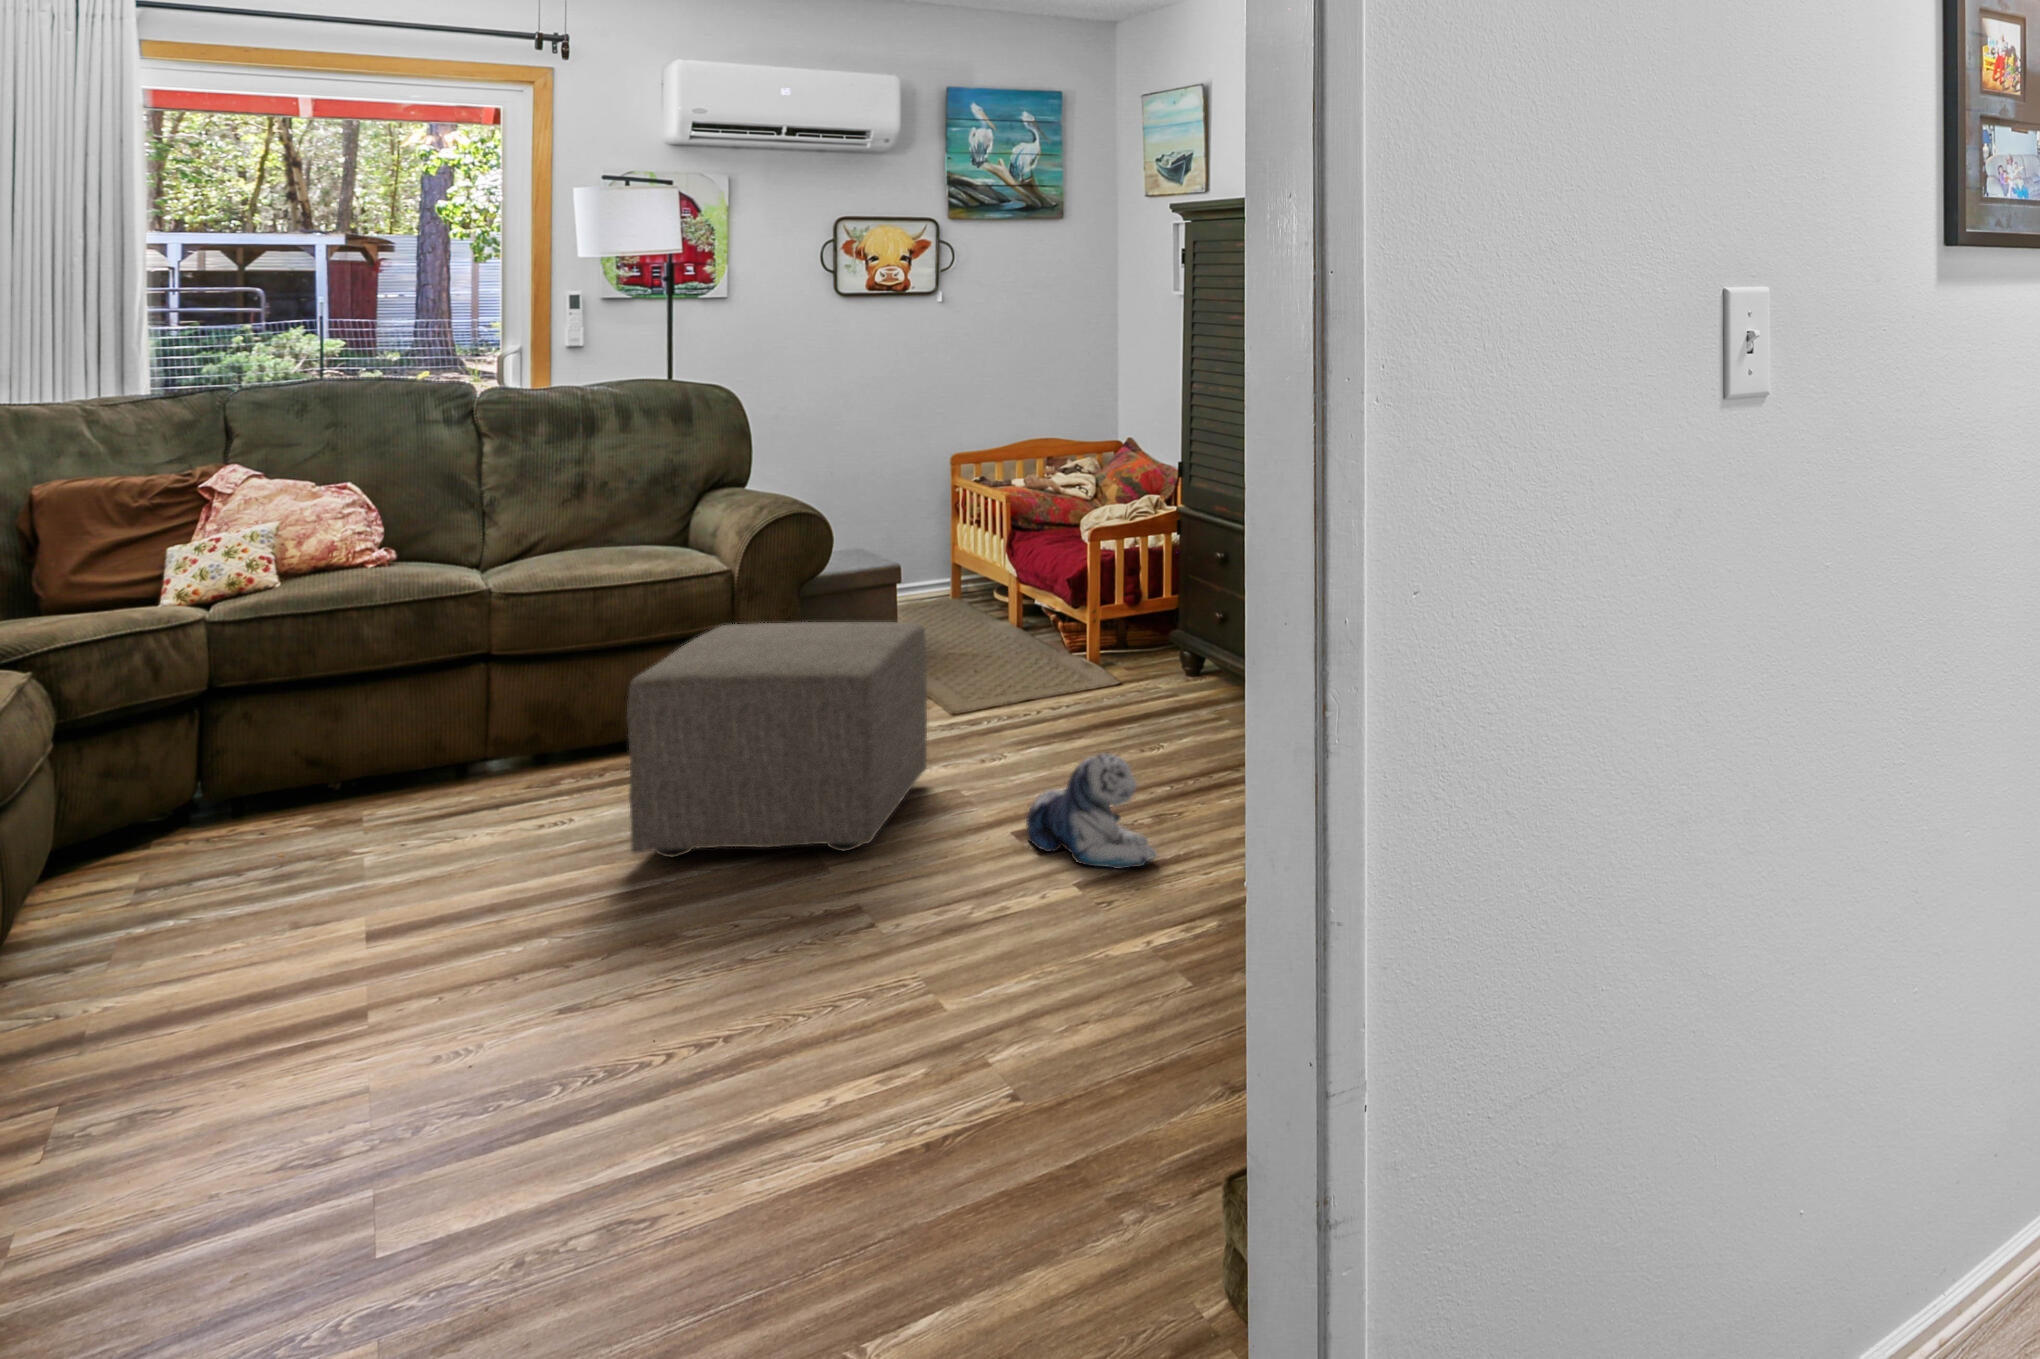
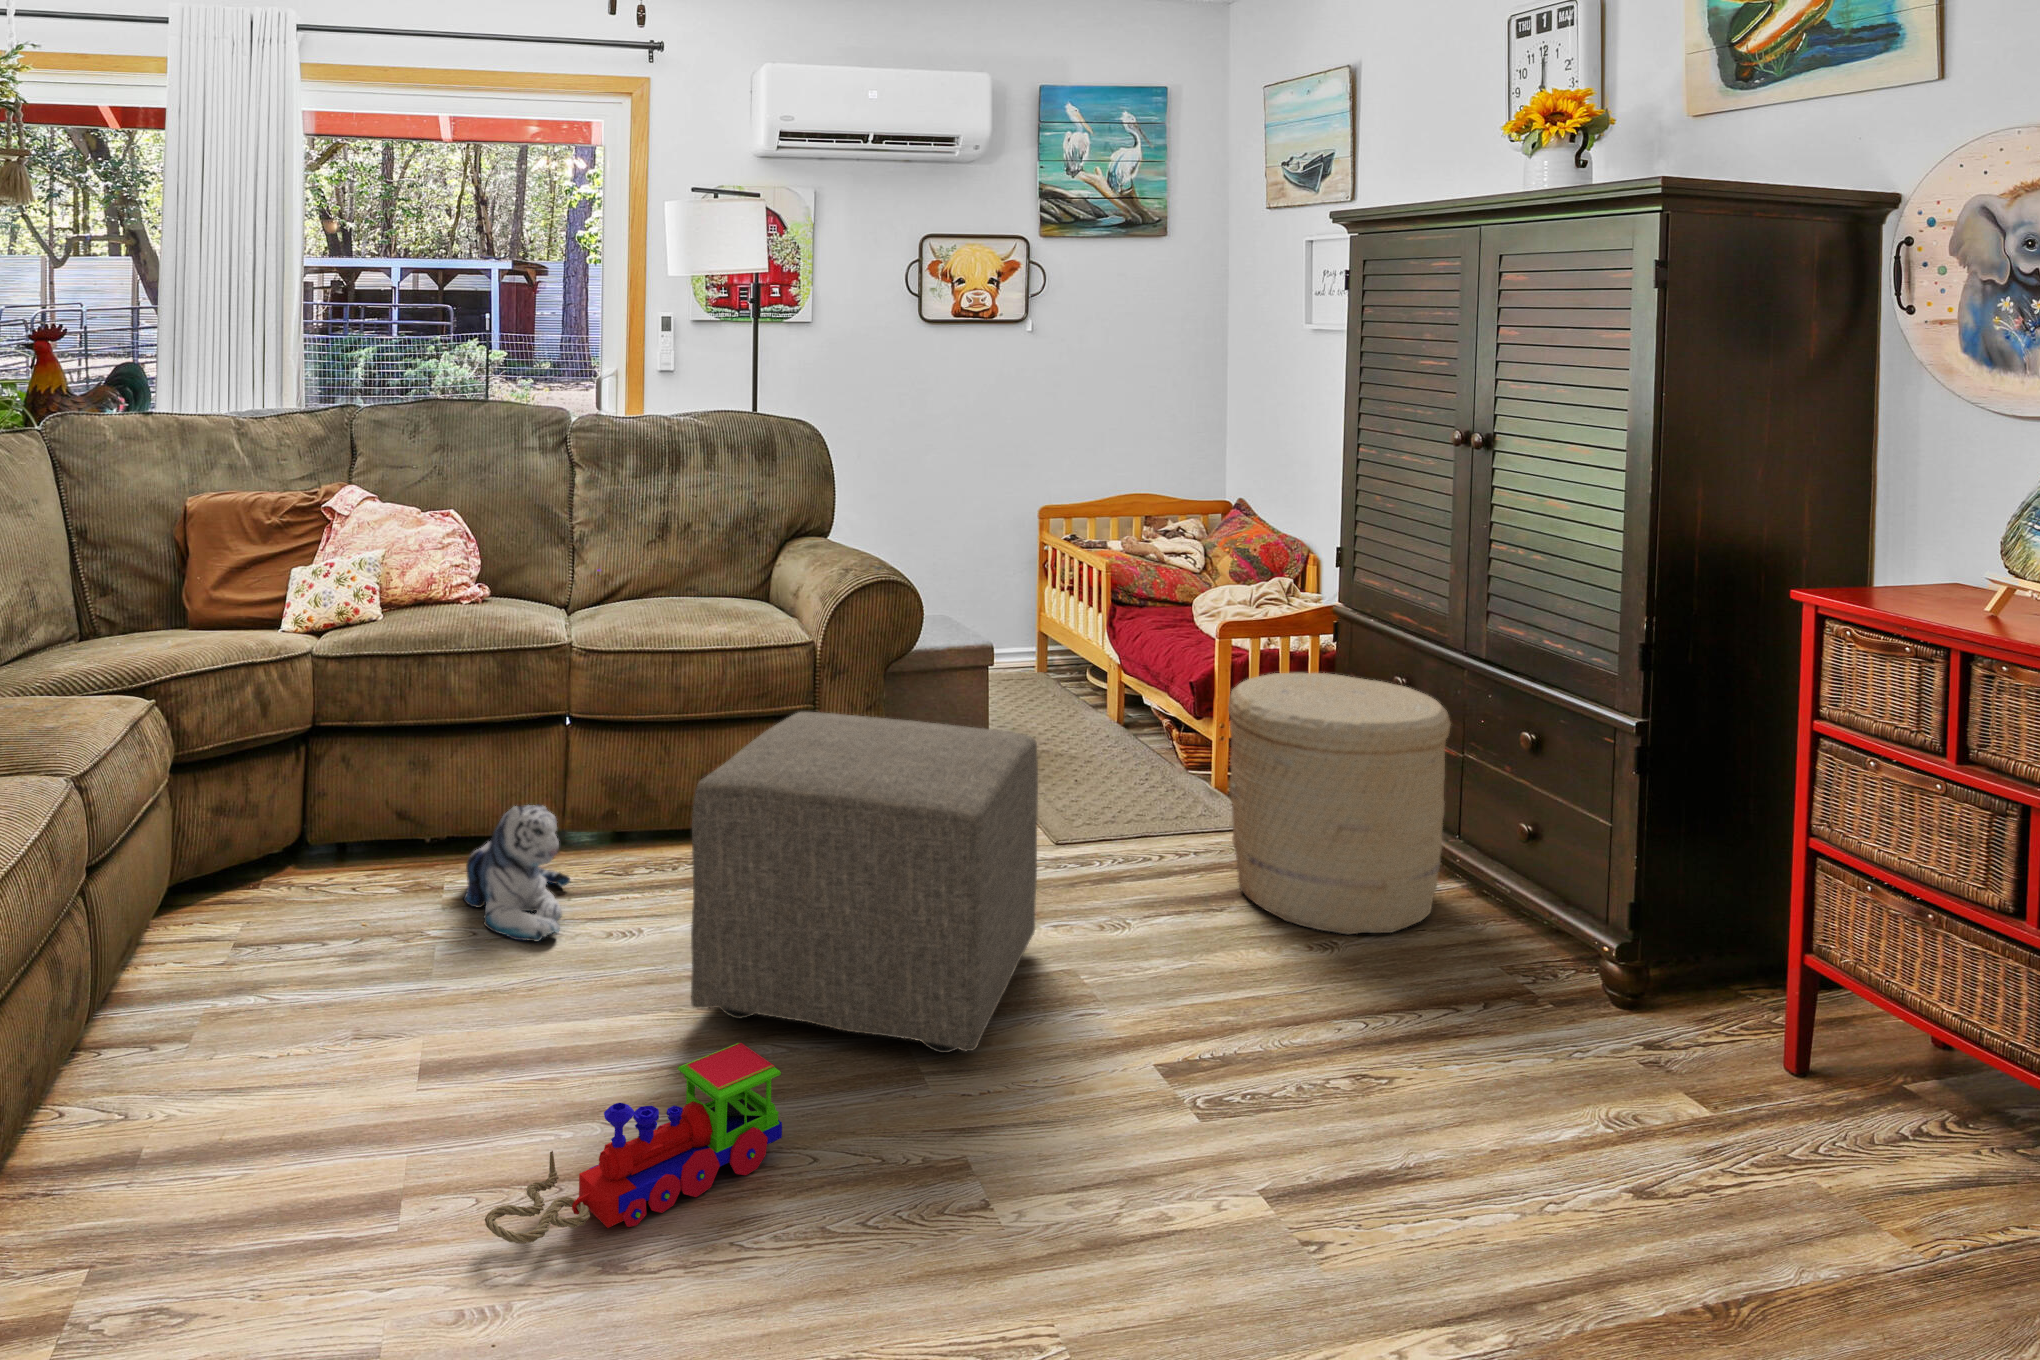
woven basket: none [1084,563,1241,741] -> present [1228,673,1451,934]
plush toy: present [1026,753,1156,868] -> present [463,804,570,941]
toy train: none [464,854,713,1004] -> present [485,1043,782,1244]

